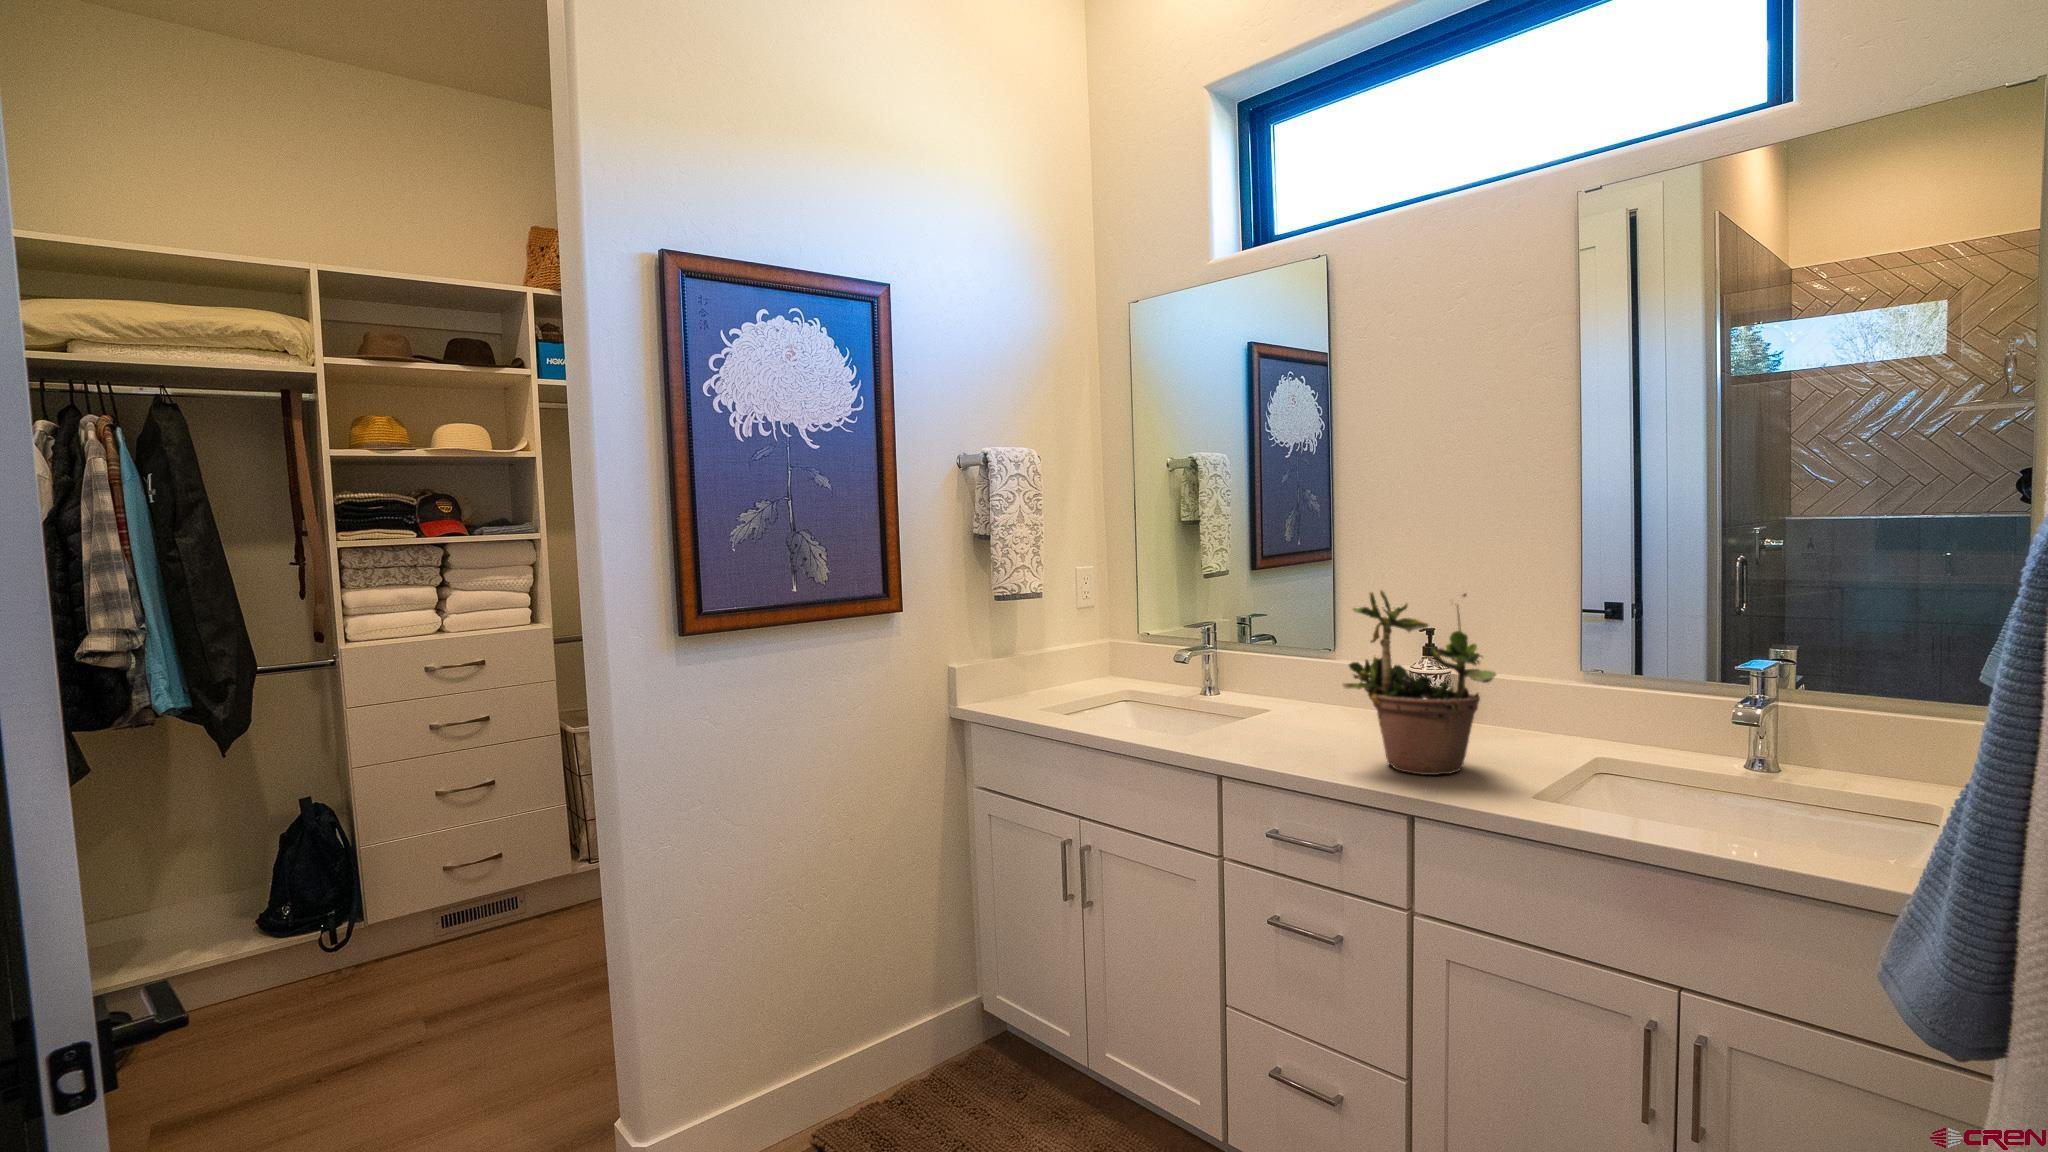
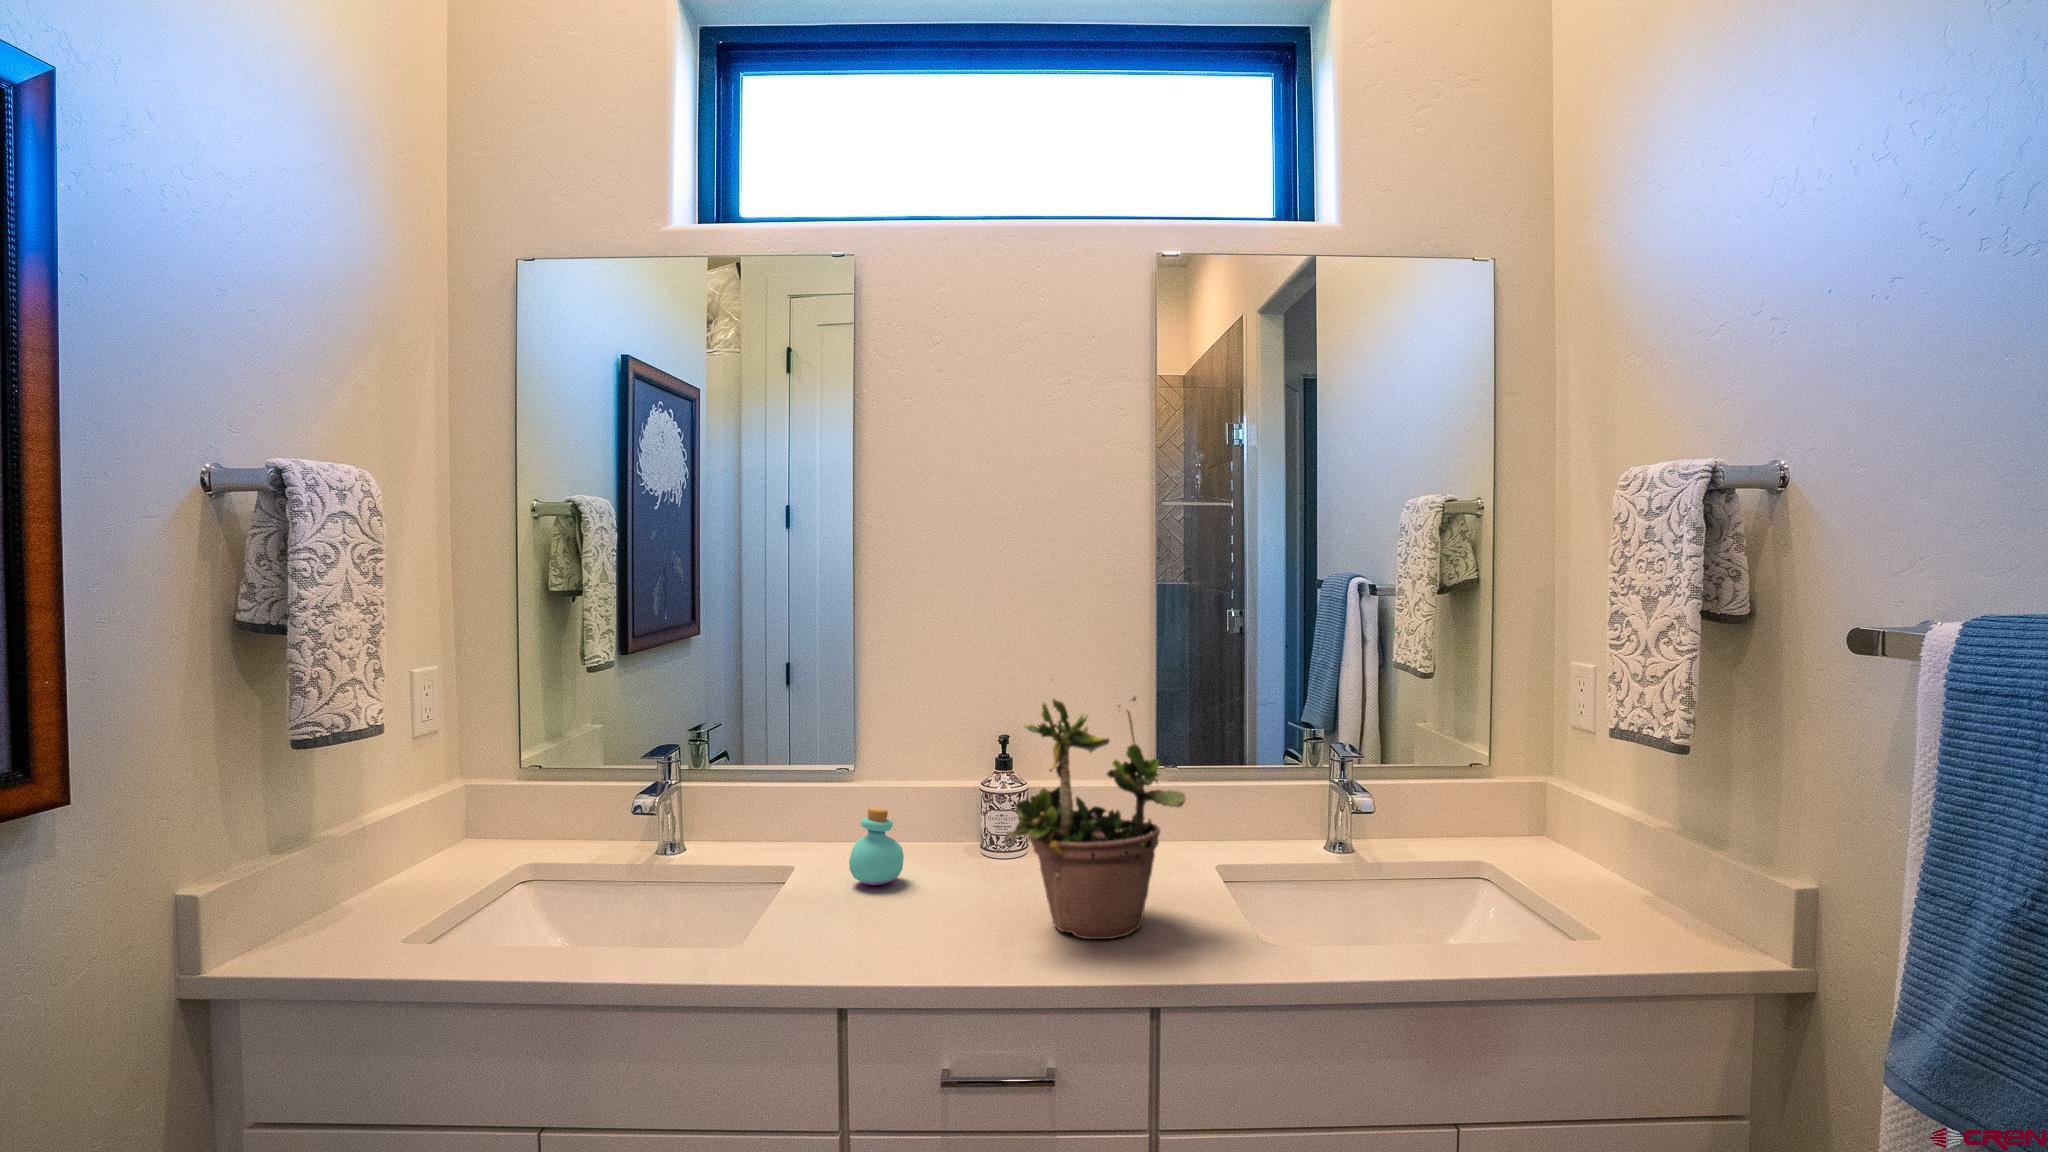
perfume bottle: none [1290,670,1331,724] -> present [849,807,904,885]

